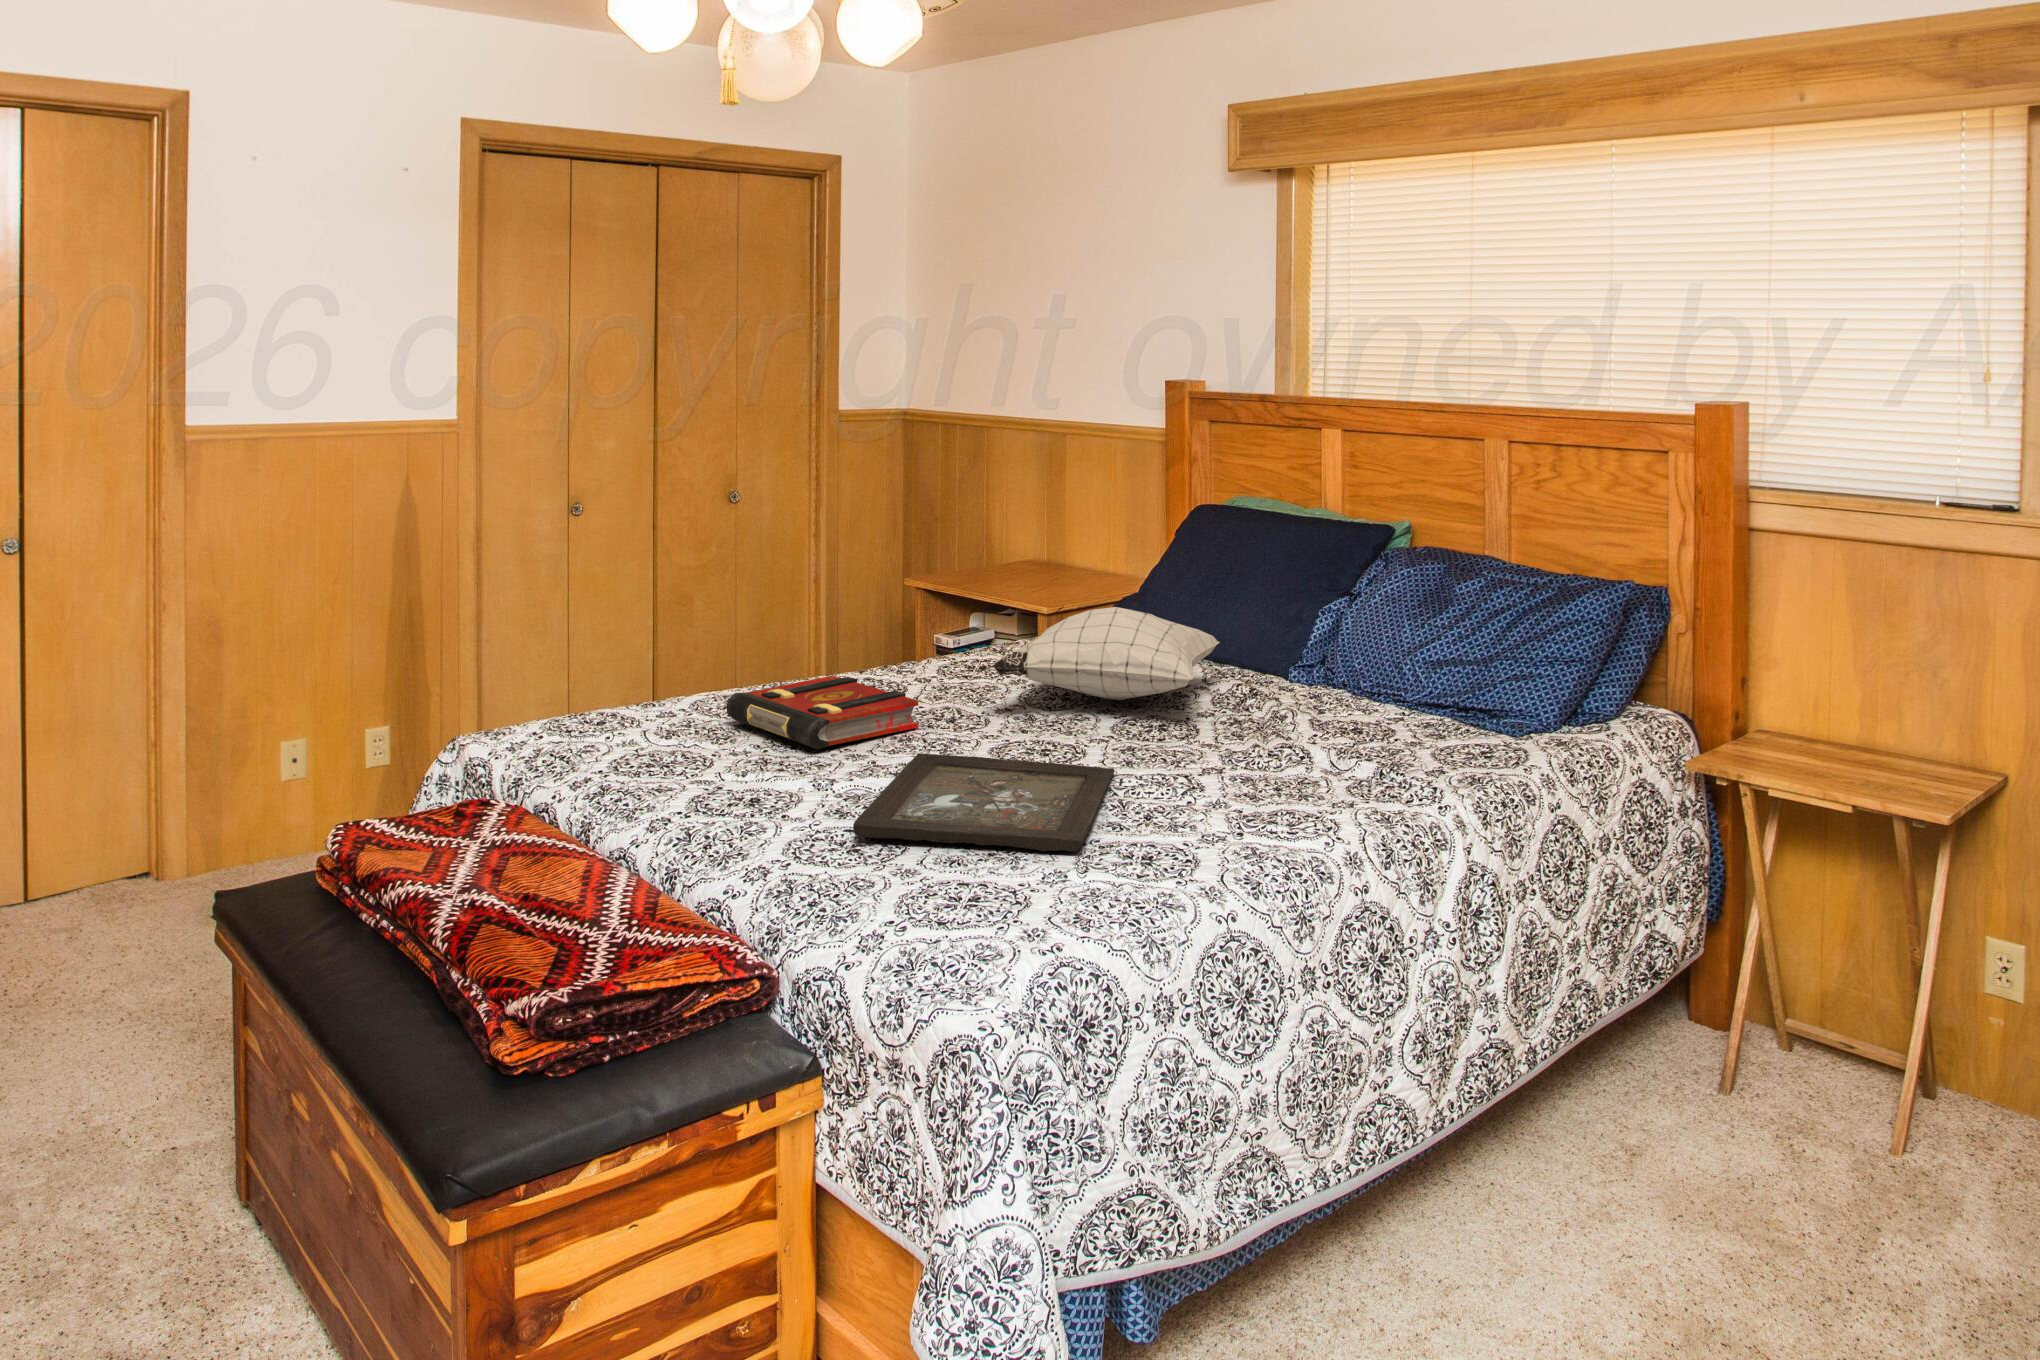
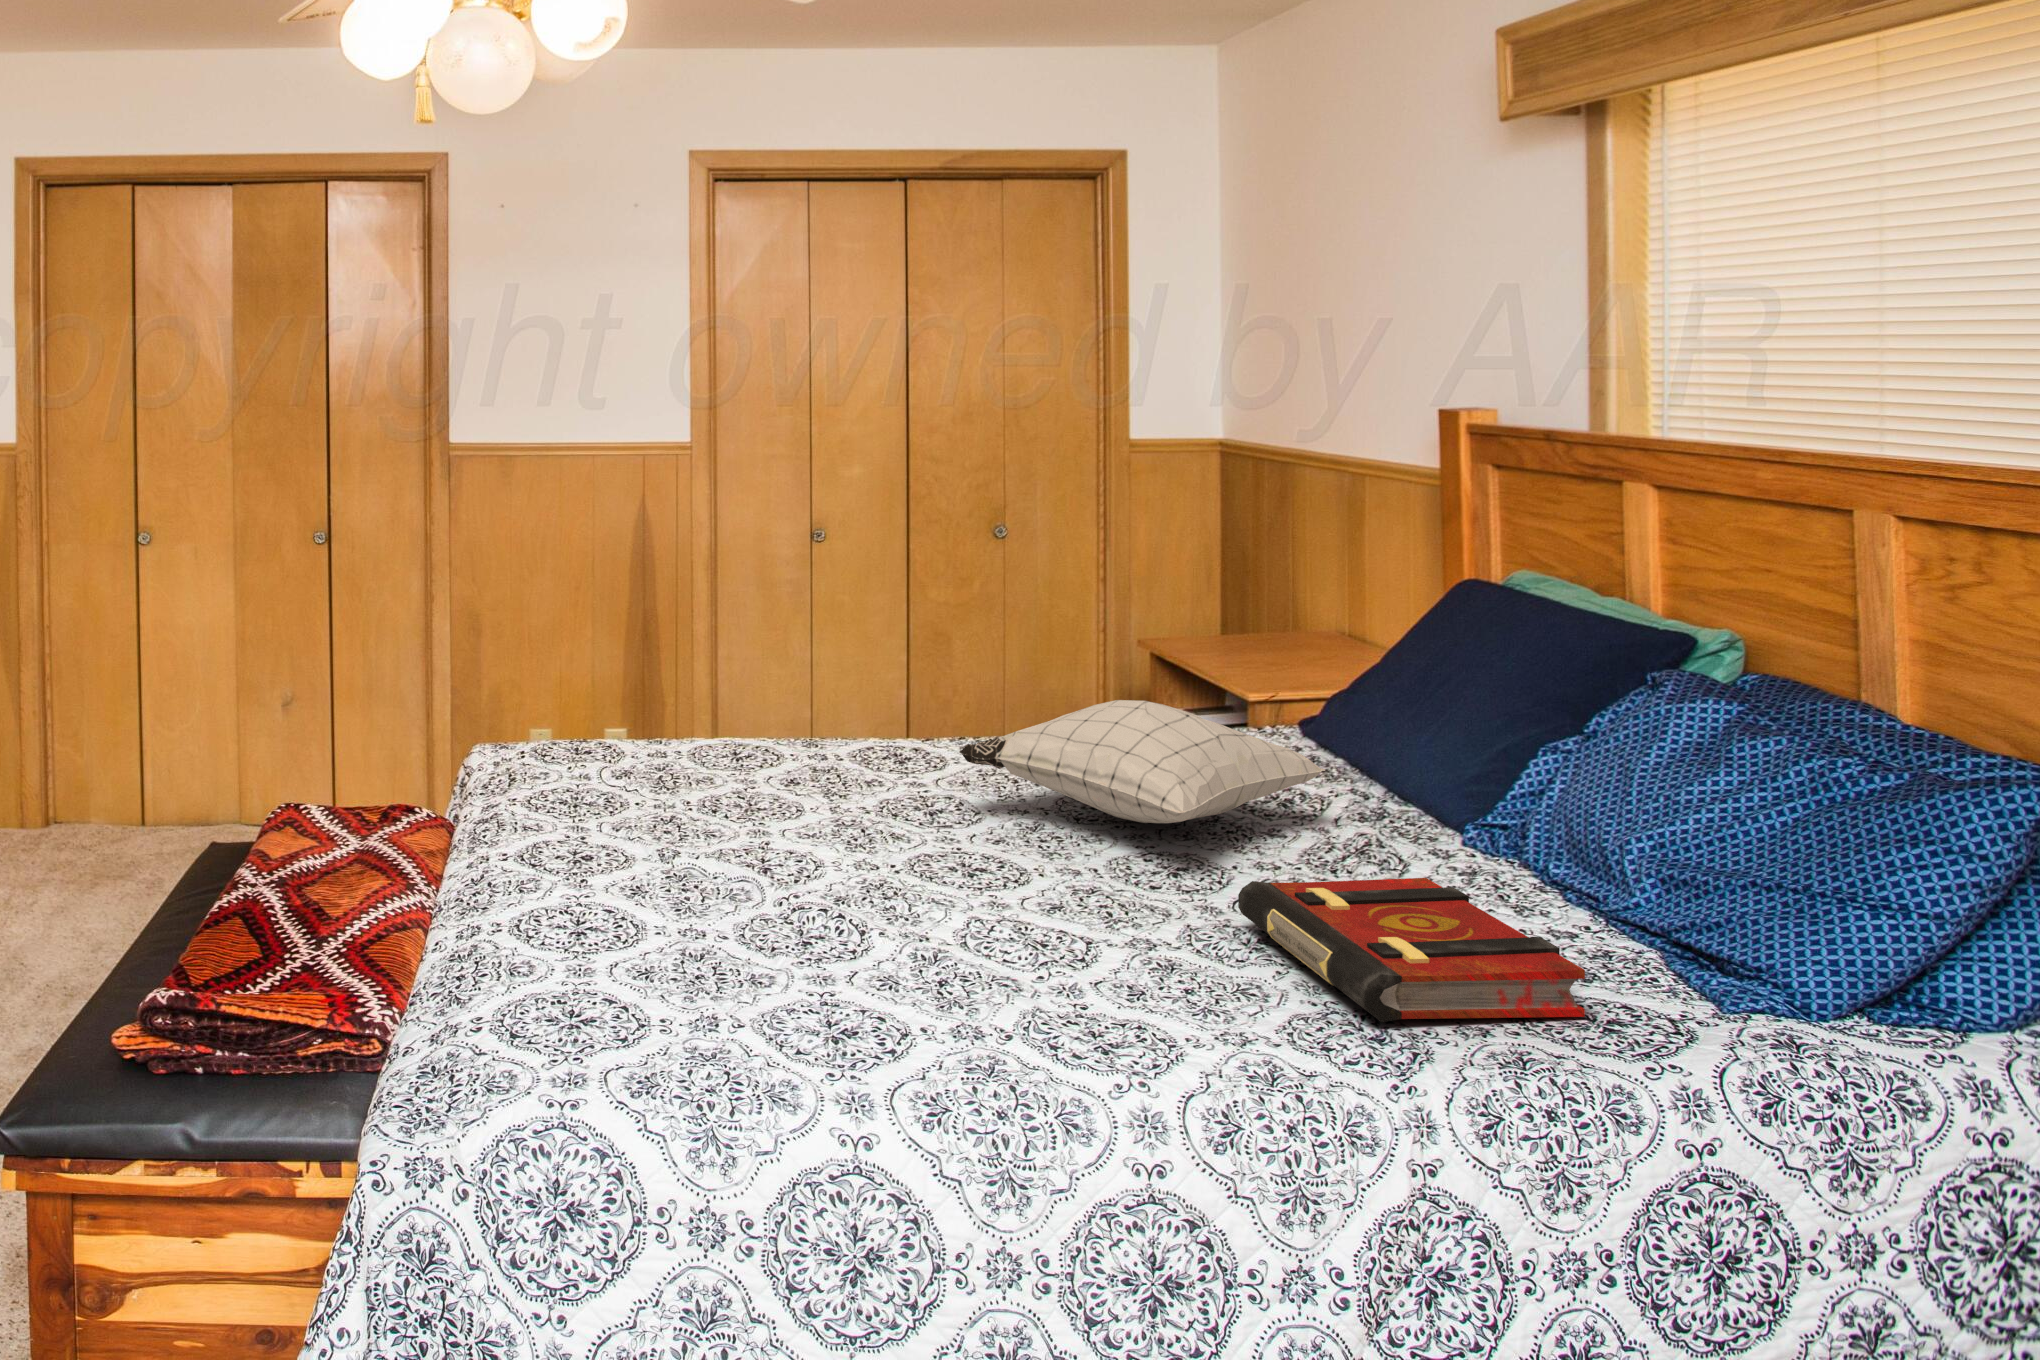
book: present [727,676,918,750] -> present [1238,878,1585,1022]
tray: present [853,753,1114,851] -> none [602,836,991,996]

